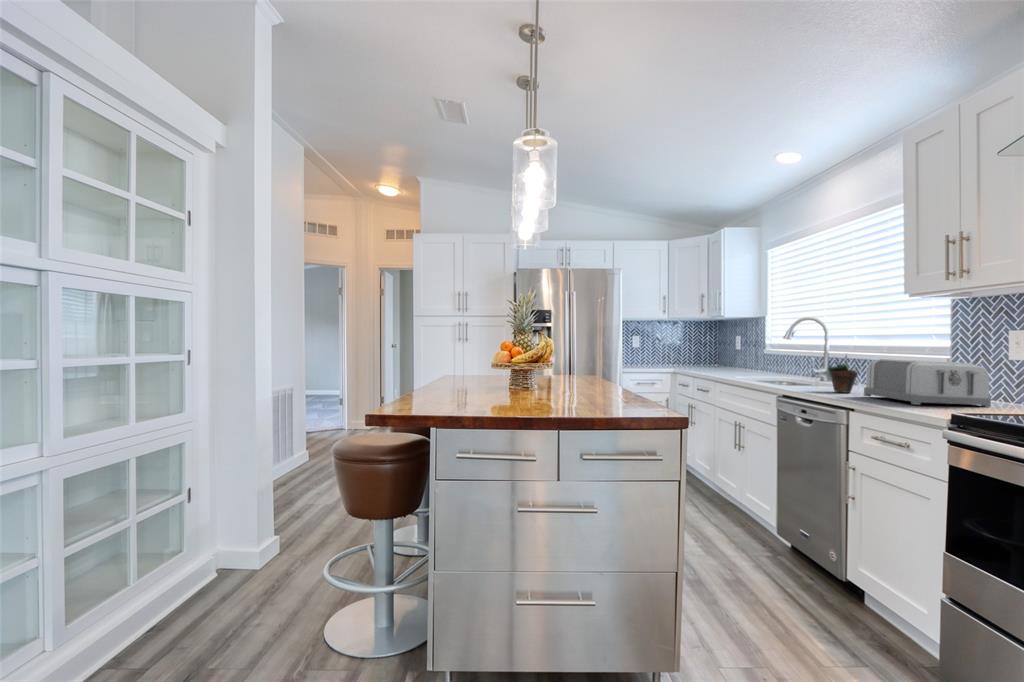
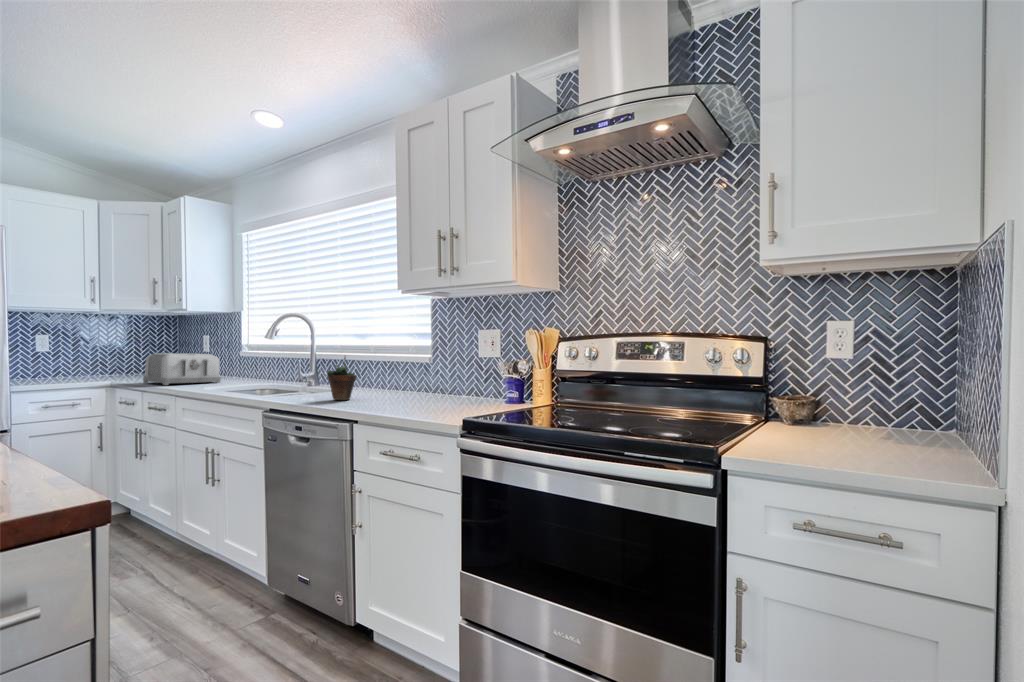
toaster: present [864,359,991,407] -> present [143,353,221,385]

